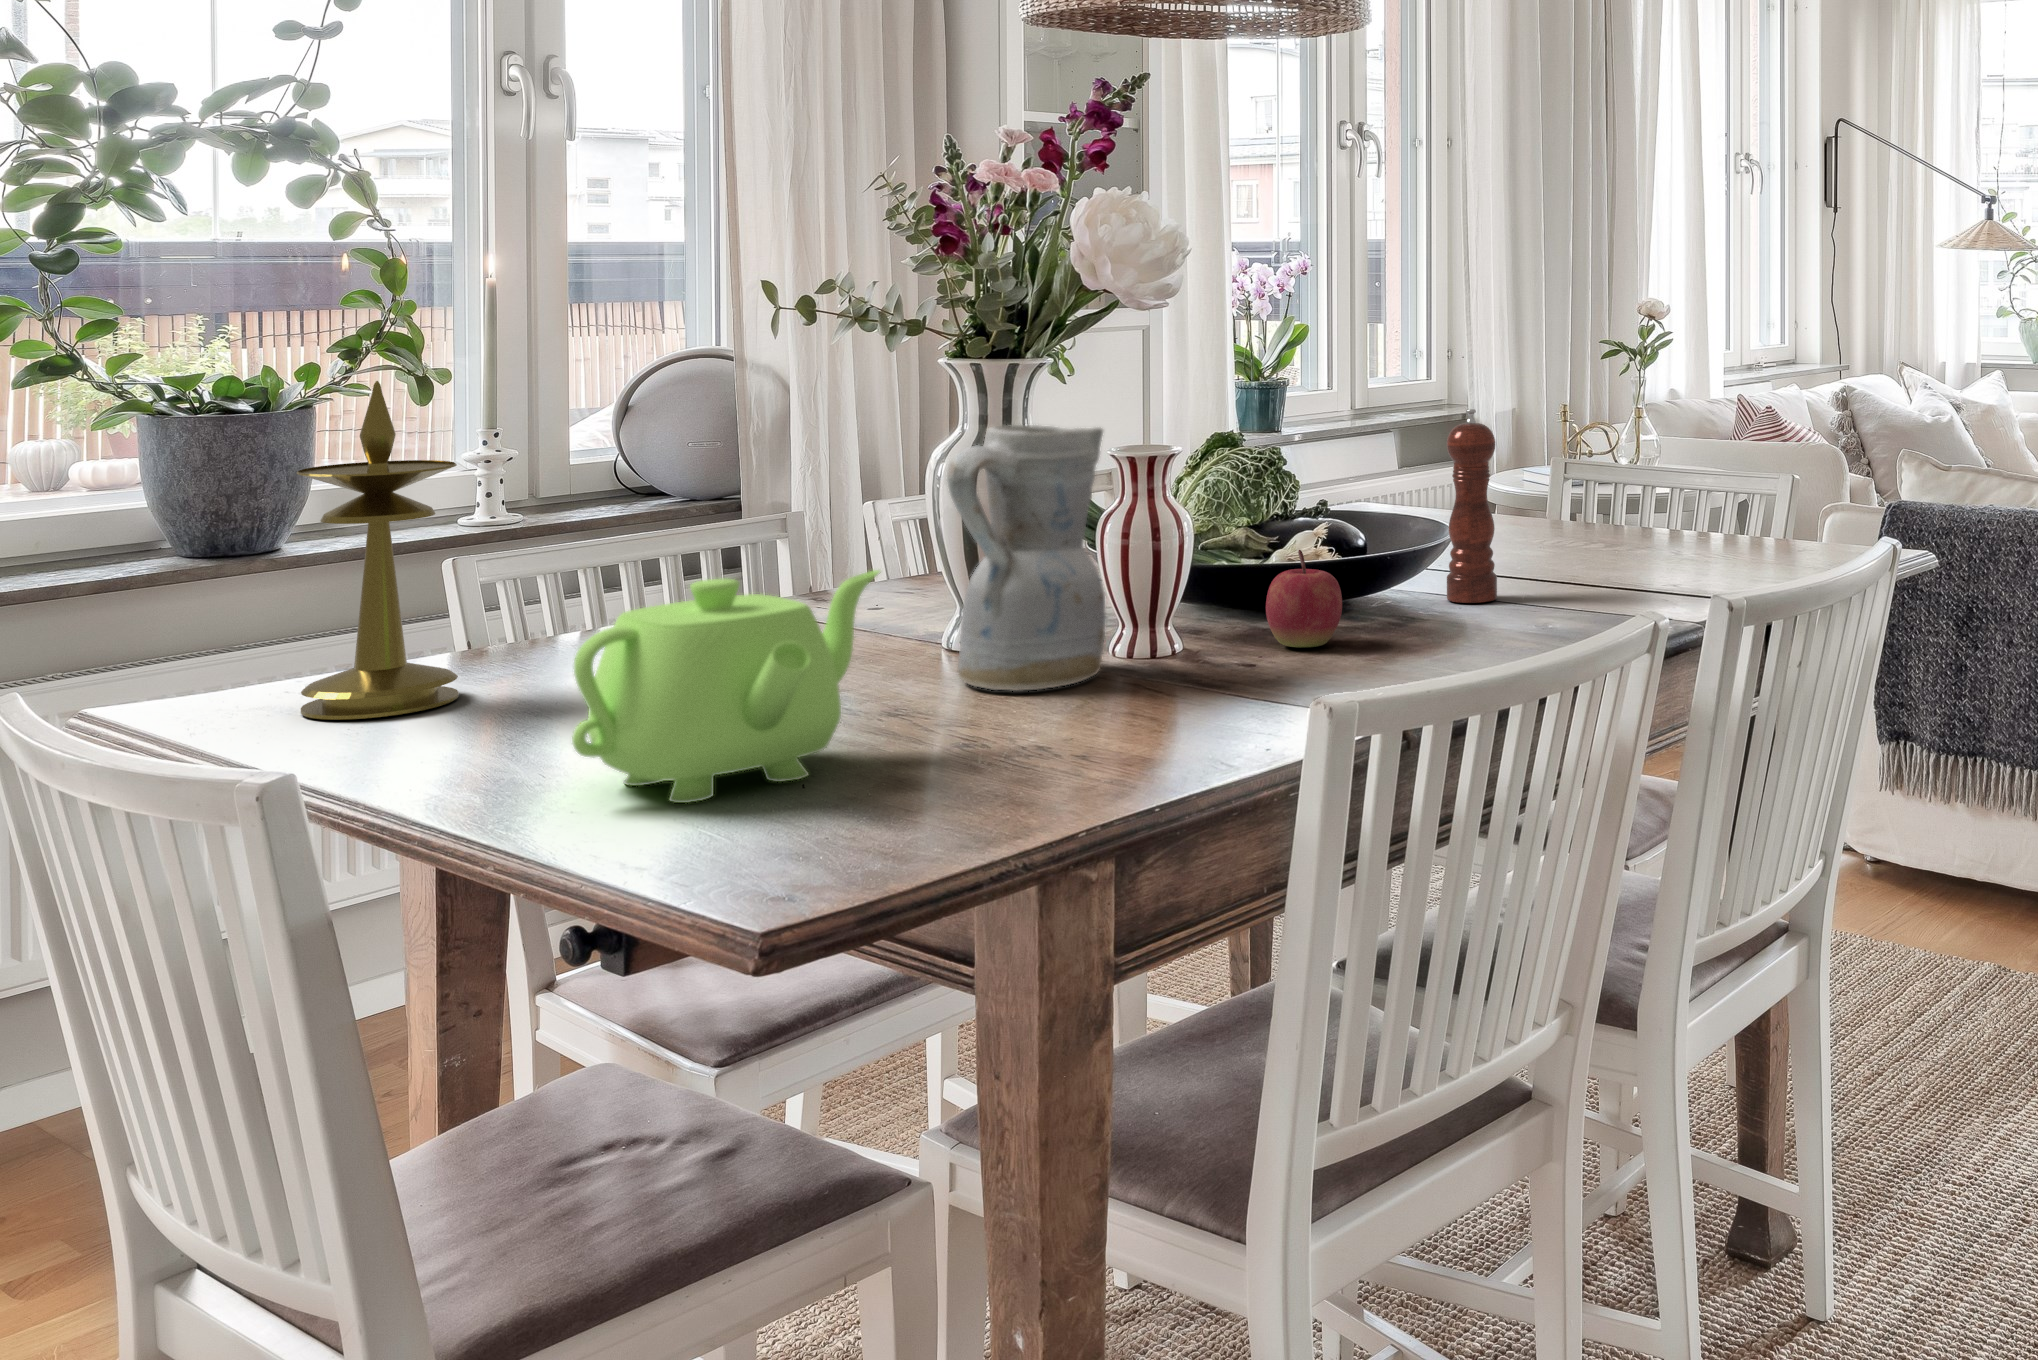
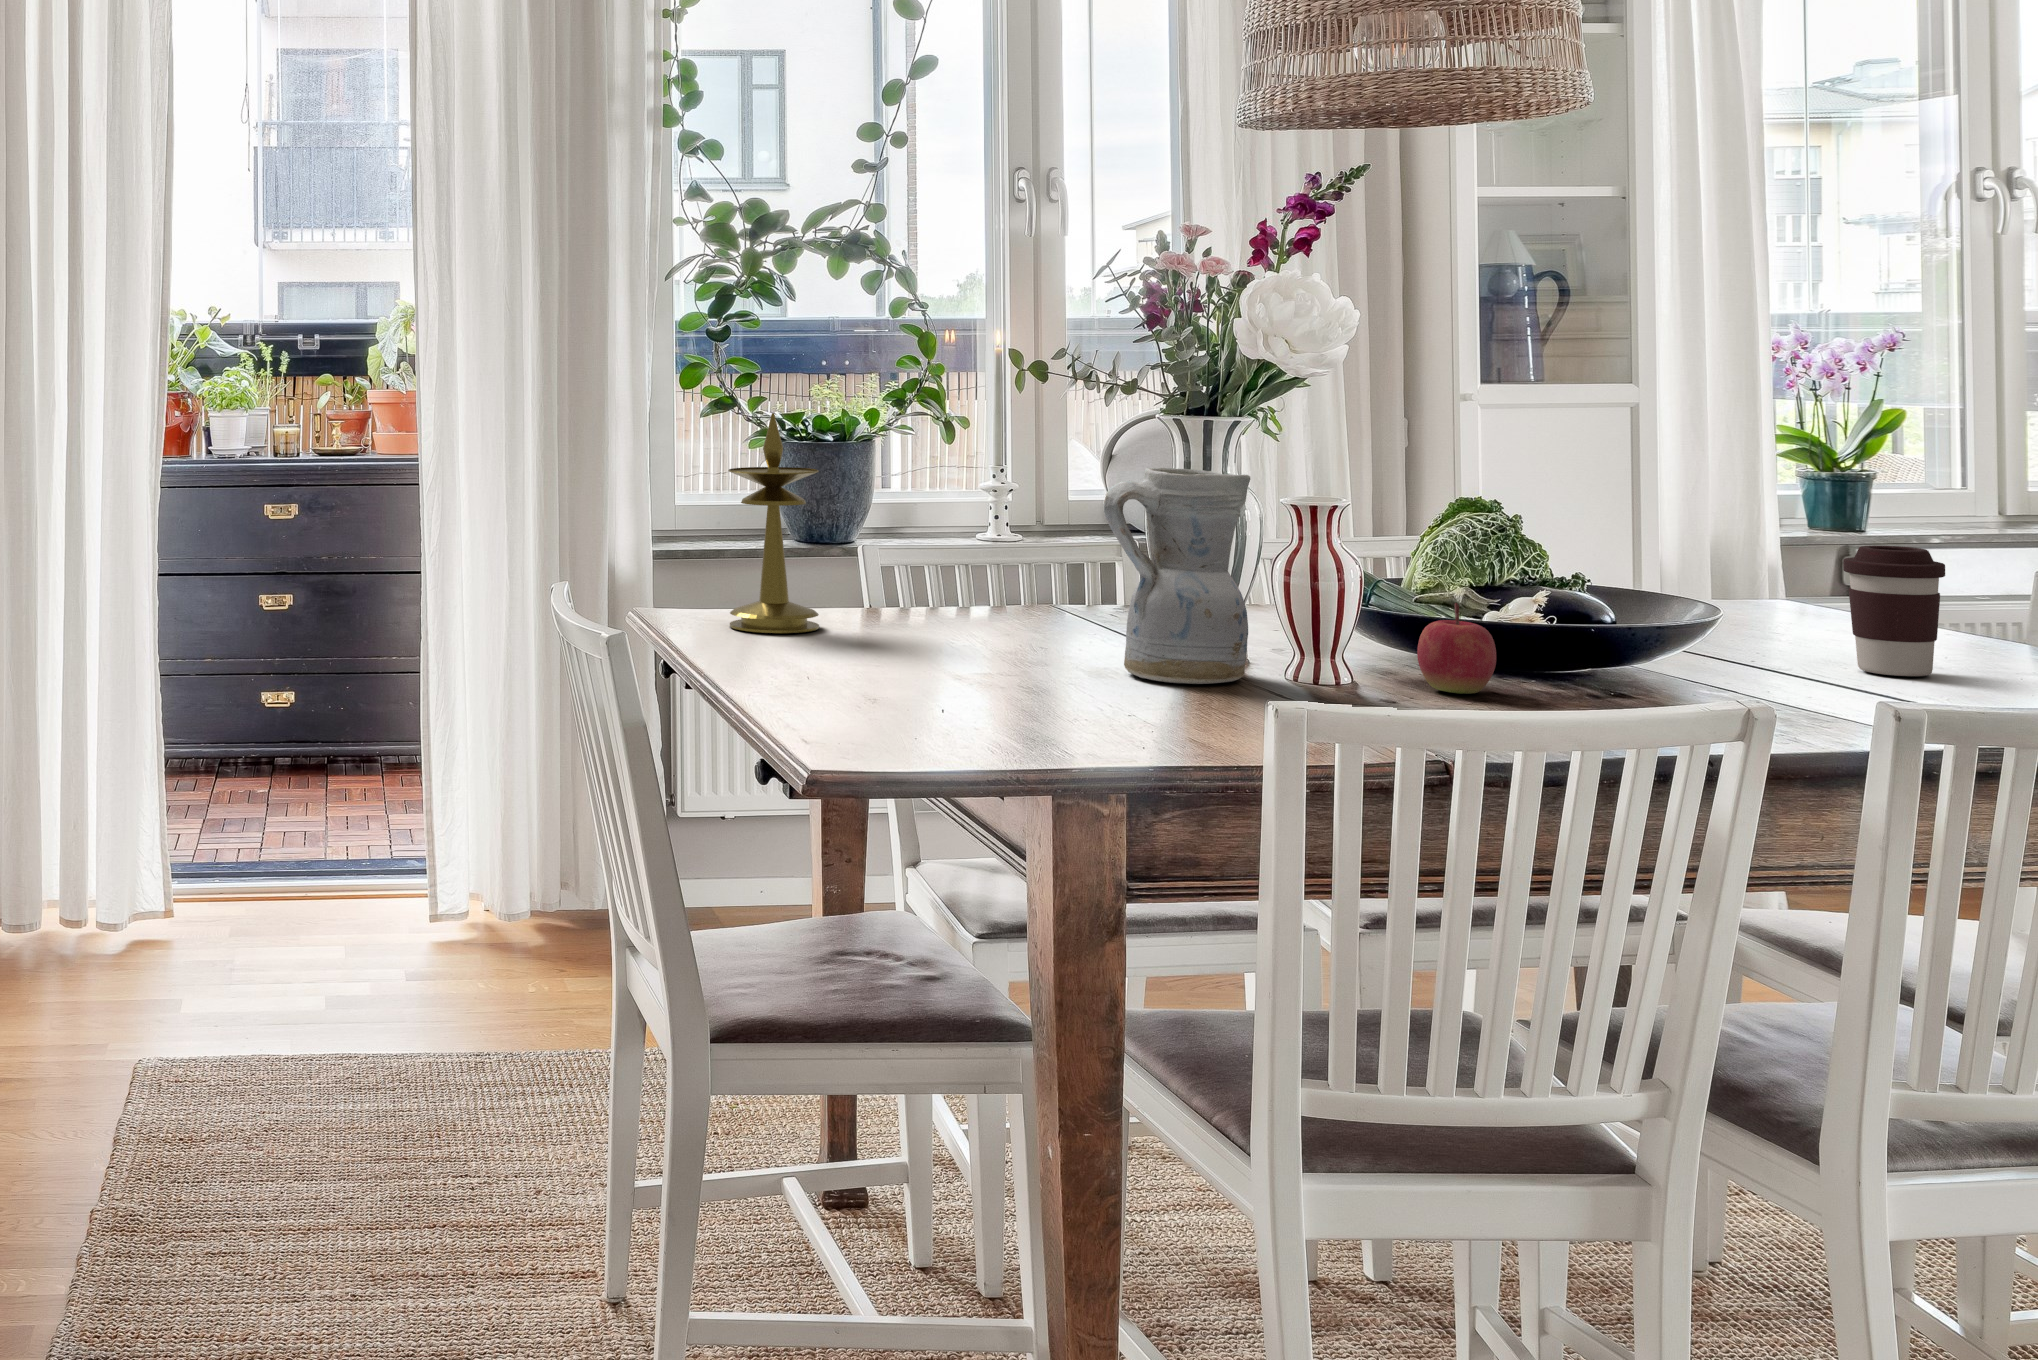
pepper mill: present [1447,409,1497,603] -> none [1683,488,1746,690]
coffee cup: none [1517,450,1590,567] -> present [1843,546,1945,676]
teapot: present [572,570,880,803] -> none [793,554,1012,701]

